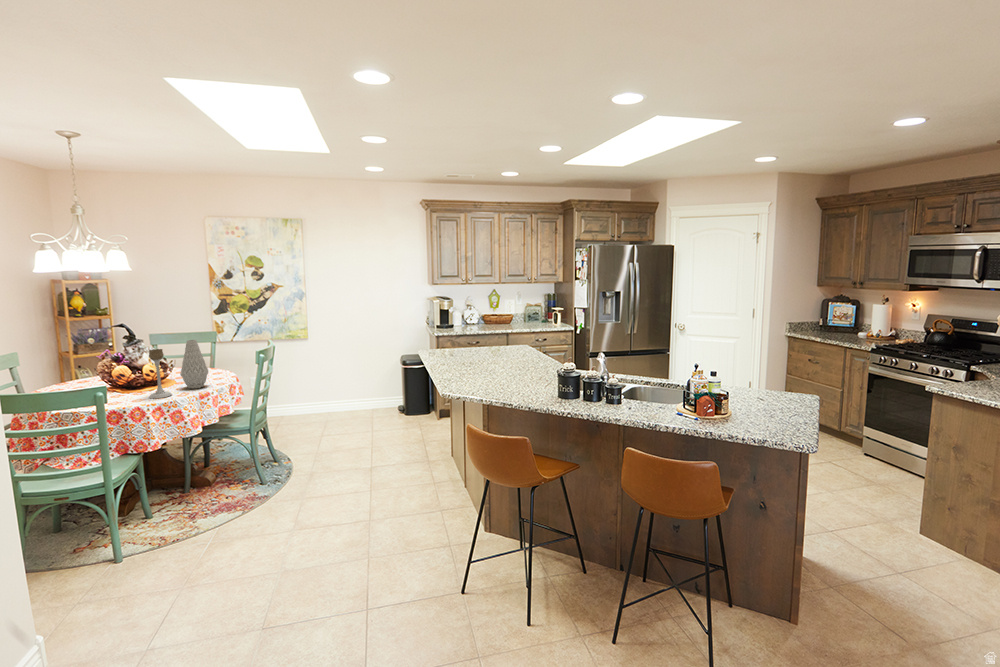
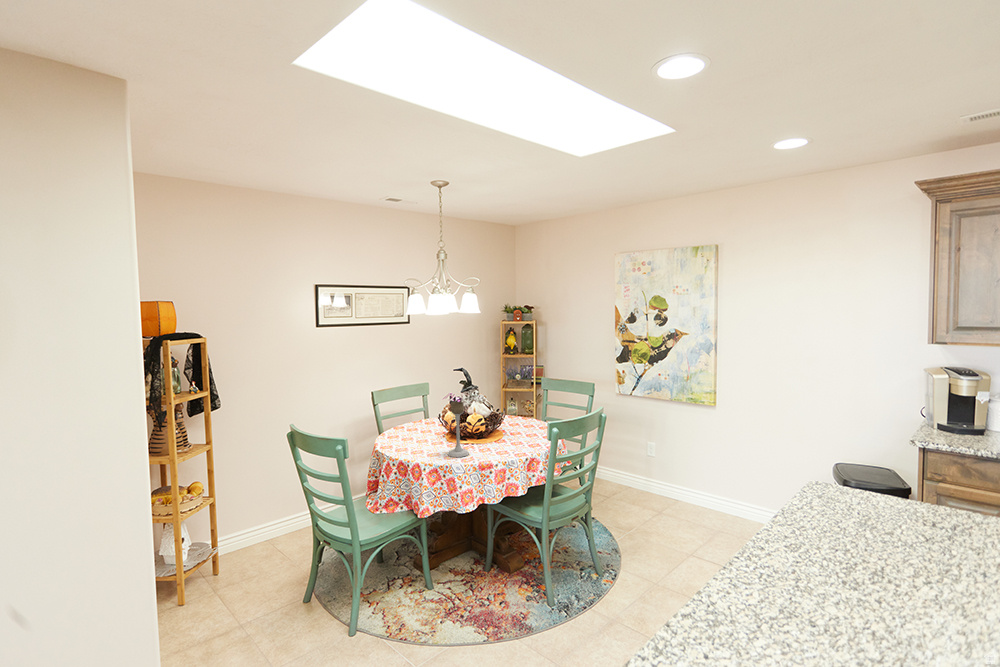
vase: present [180,340,208,389] -> none [487,396,515,453]

